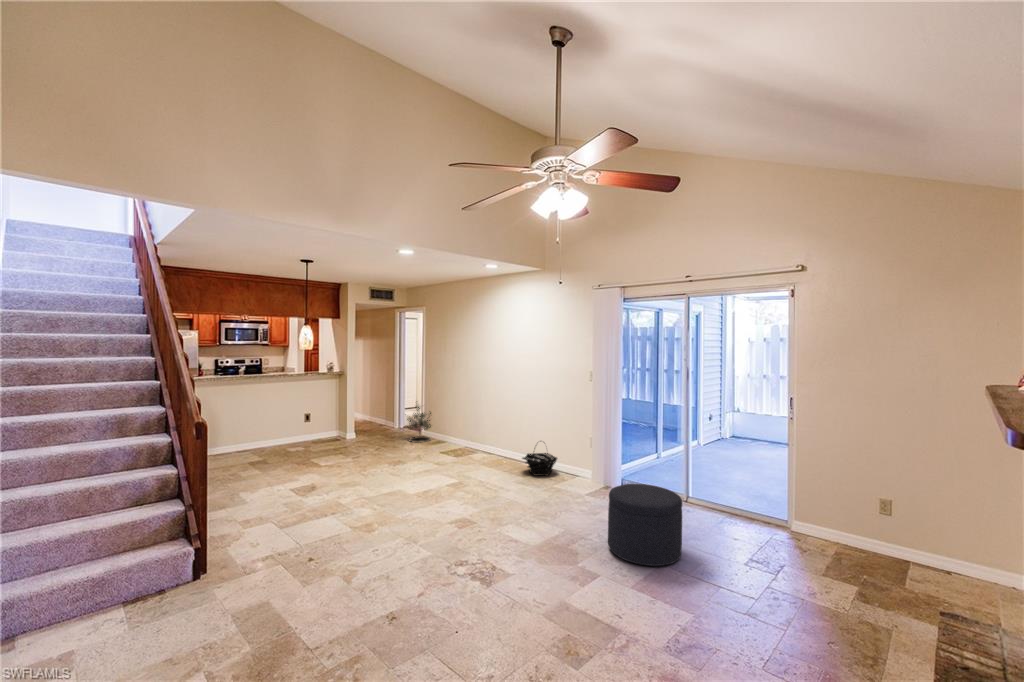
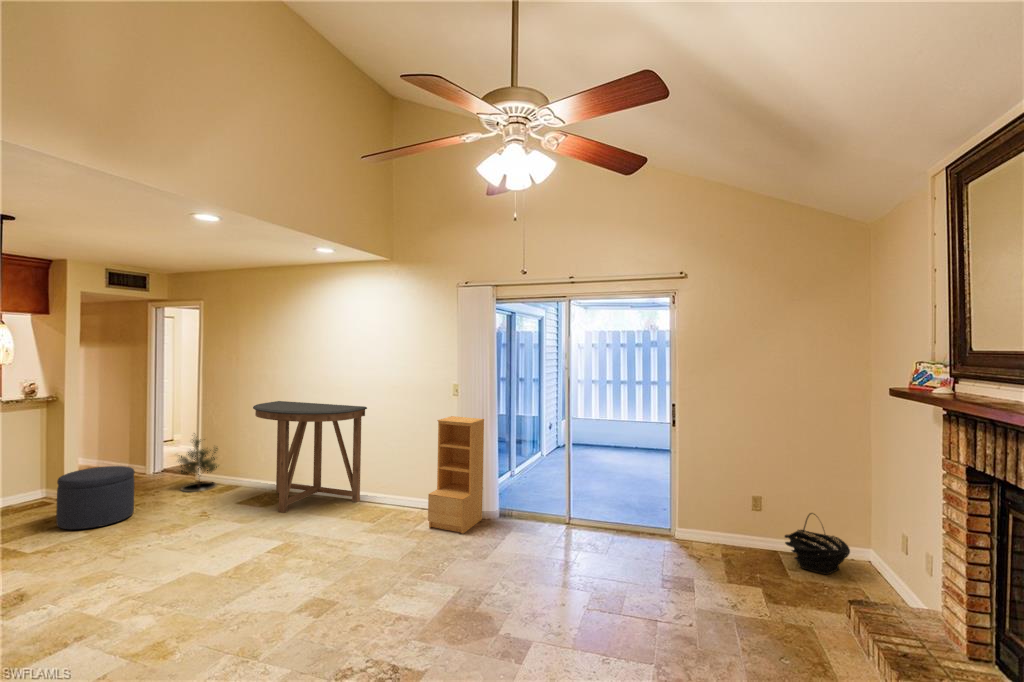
console table: none [448,380,526,463] -> present [253,401,367,513]
bookshelf: none [562,398,612,496] -> present [428,416,484,534]
basket: present [523,448,557,476] -> present [785,513,850,575]
ottoman: present [608,484,683,566] -> present [56,466,135,529]

